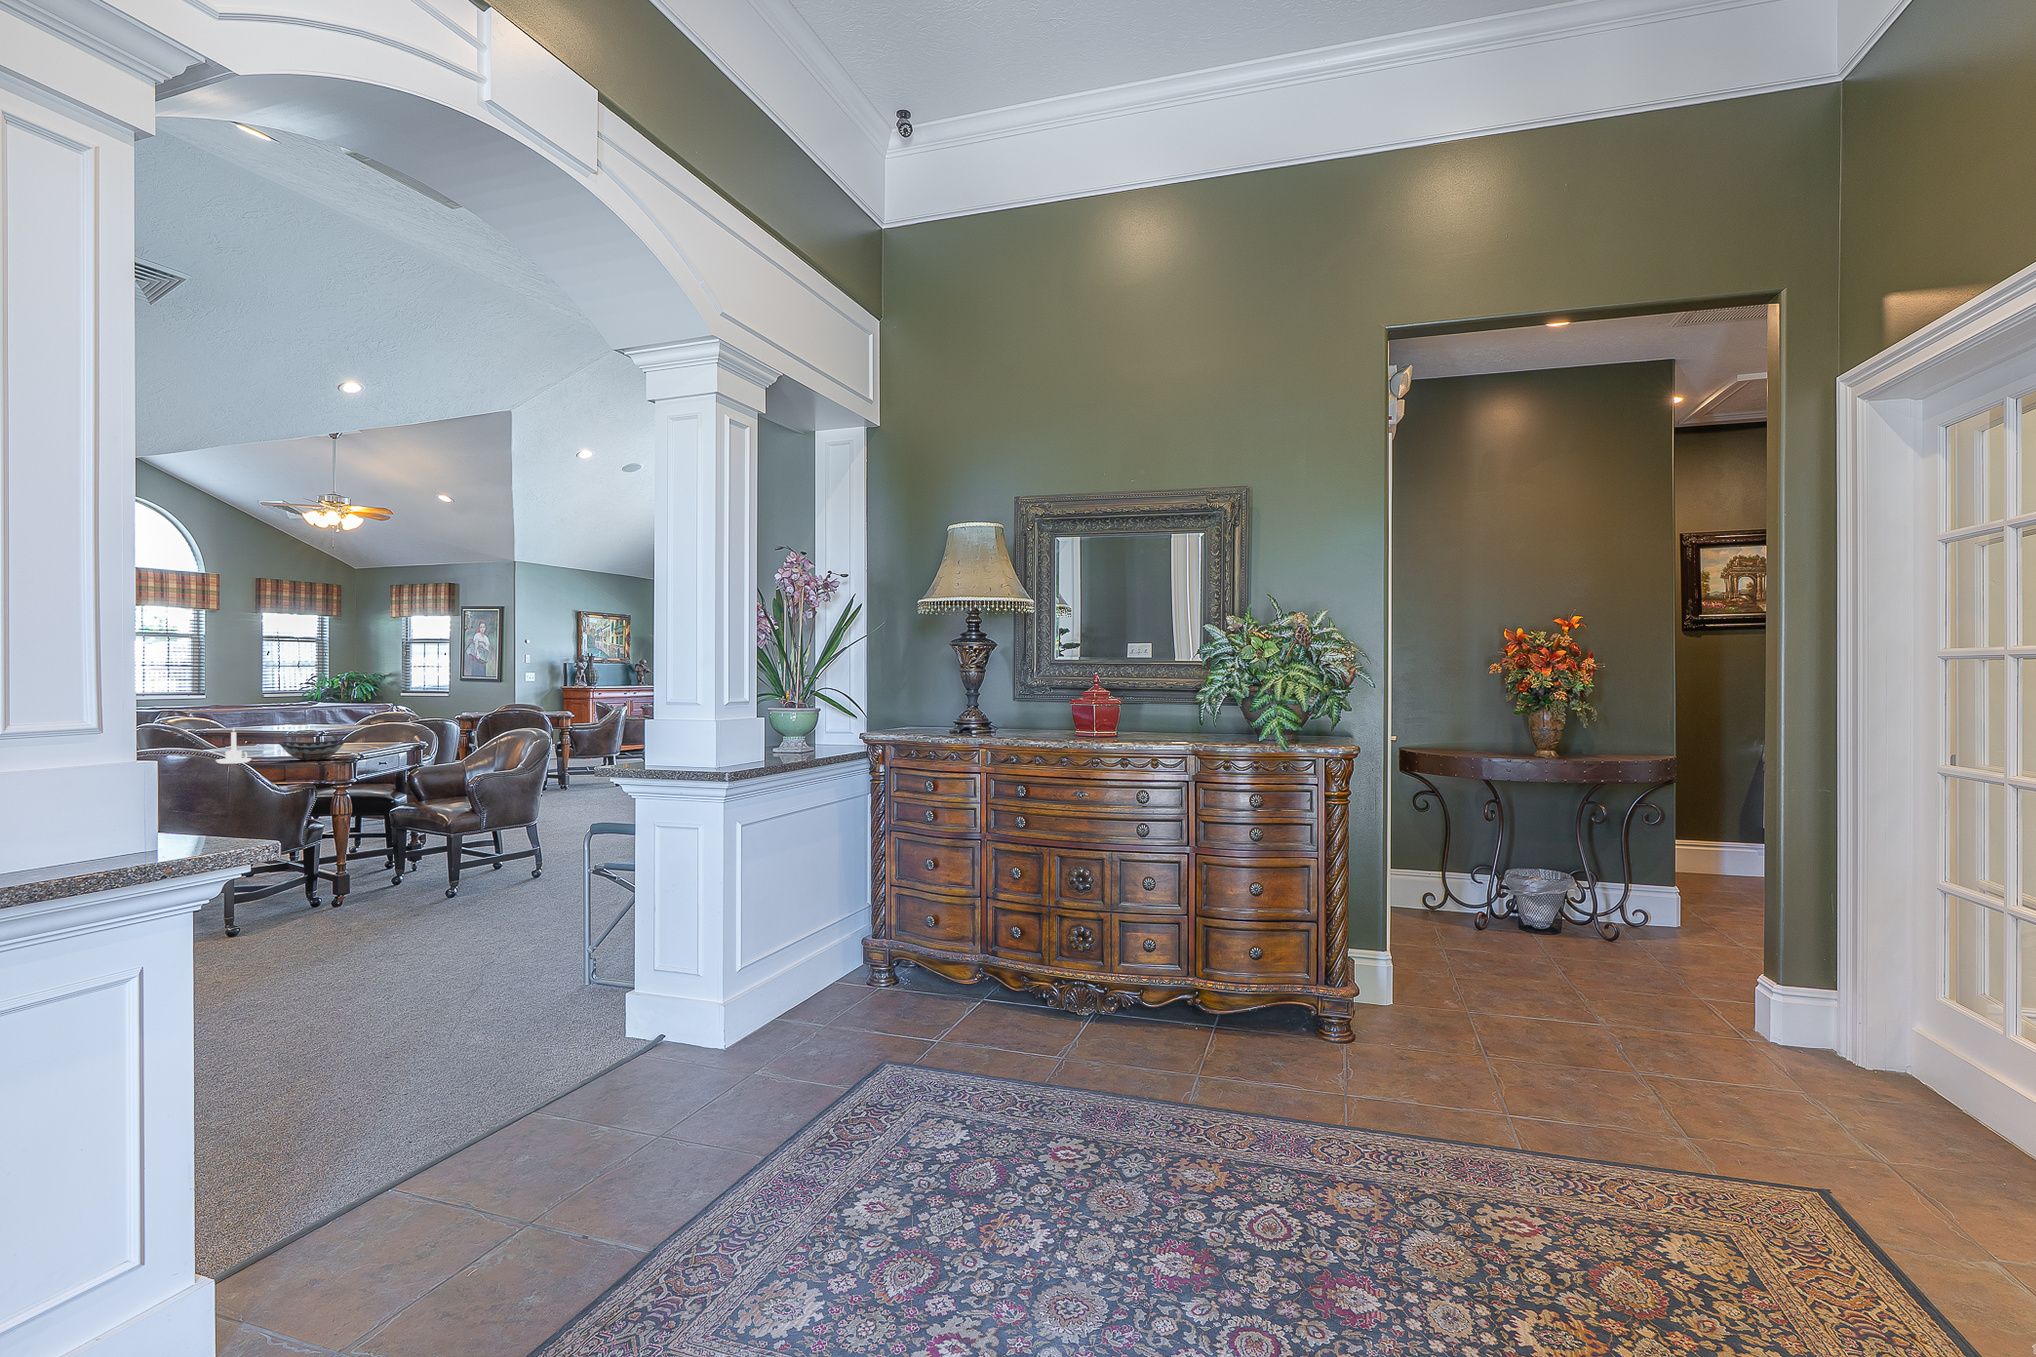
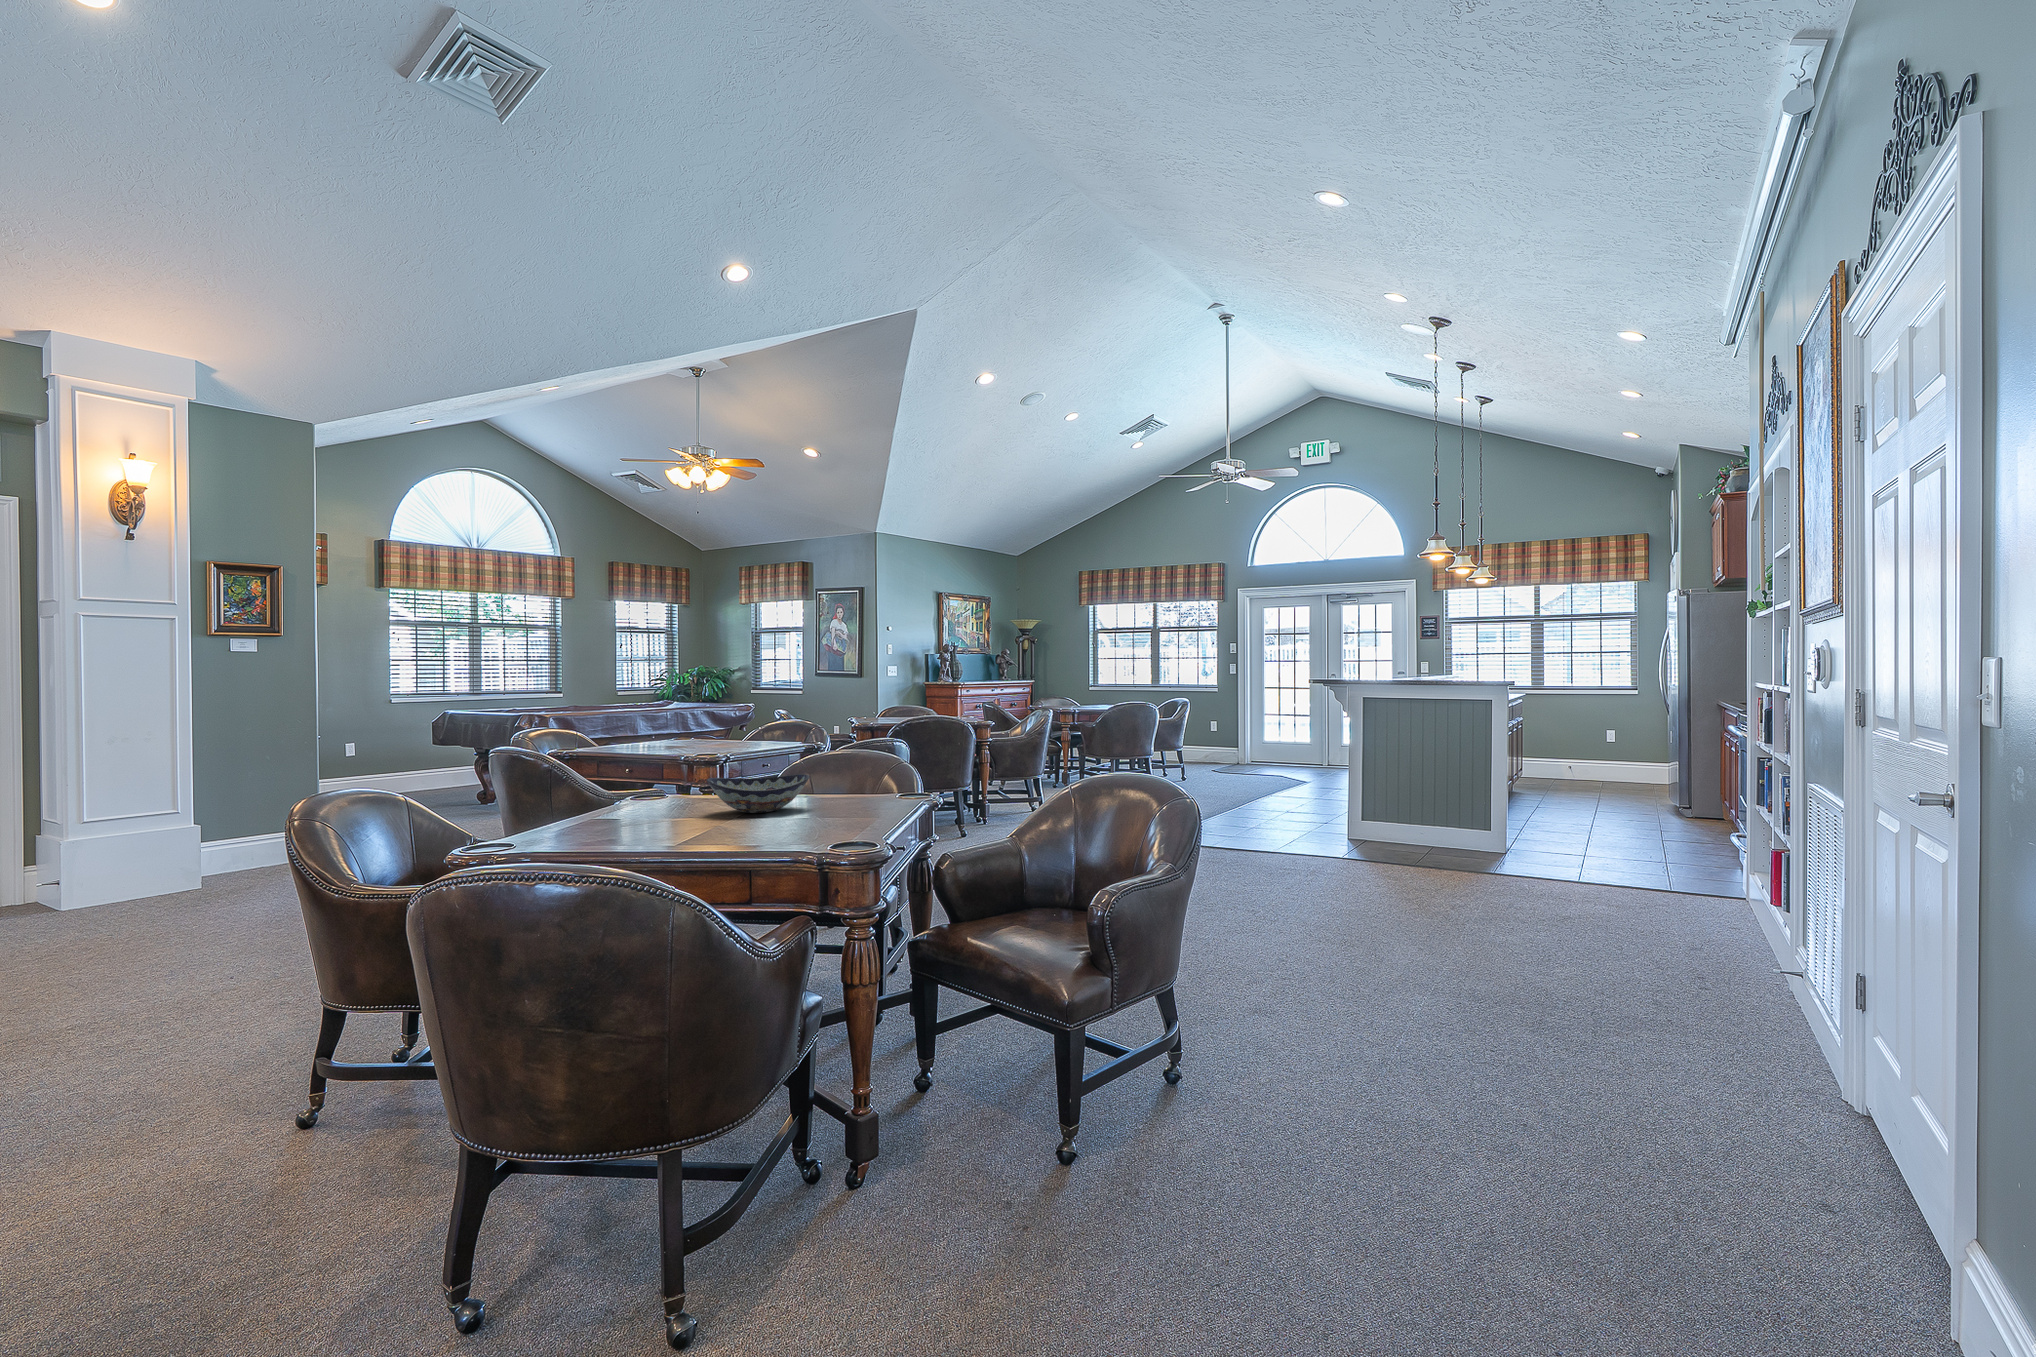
candle holder: present [216,728,251,764] -> none [610,751,663,819]

